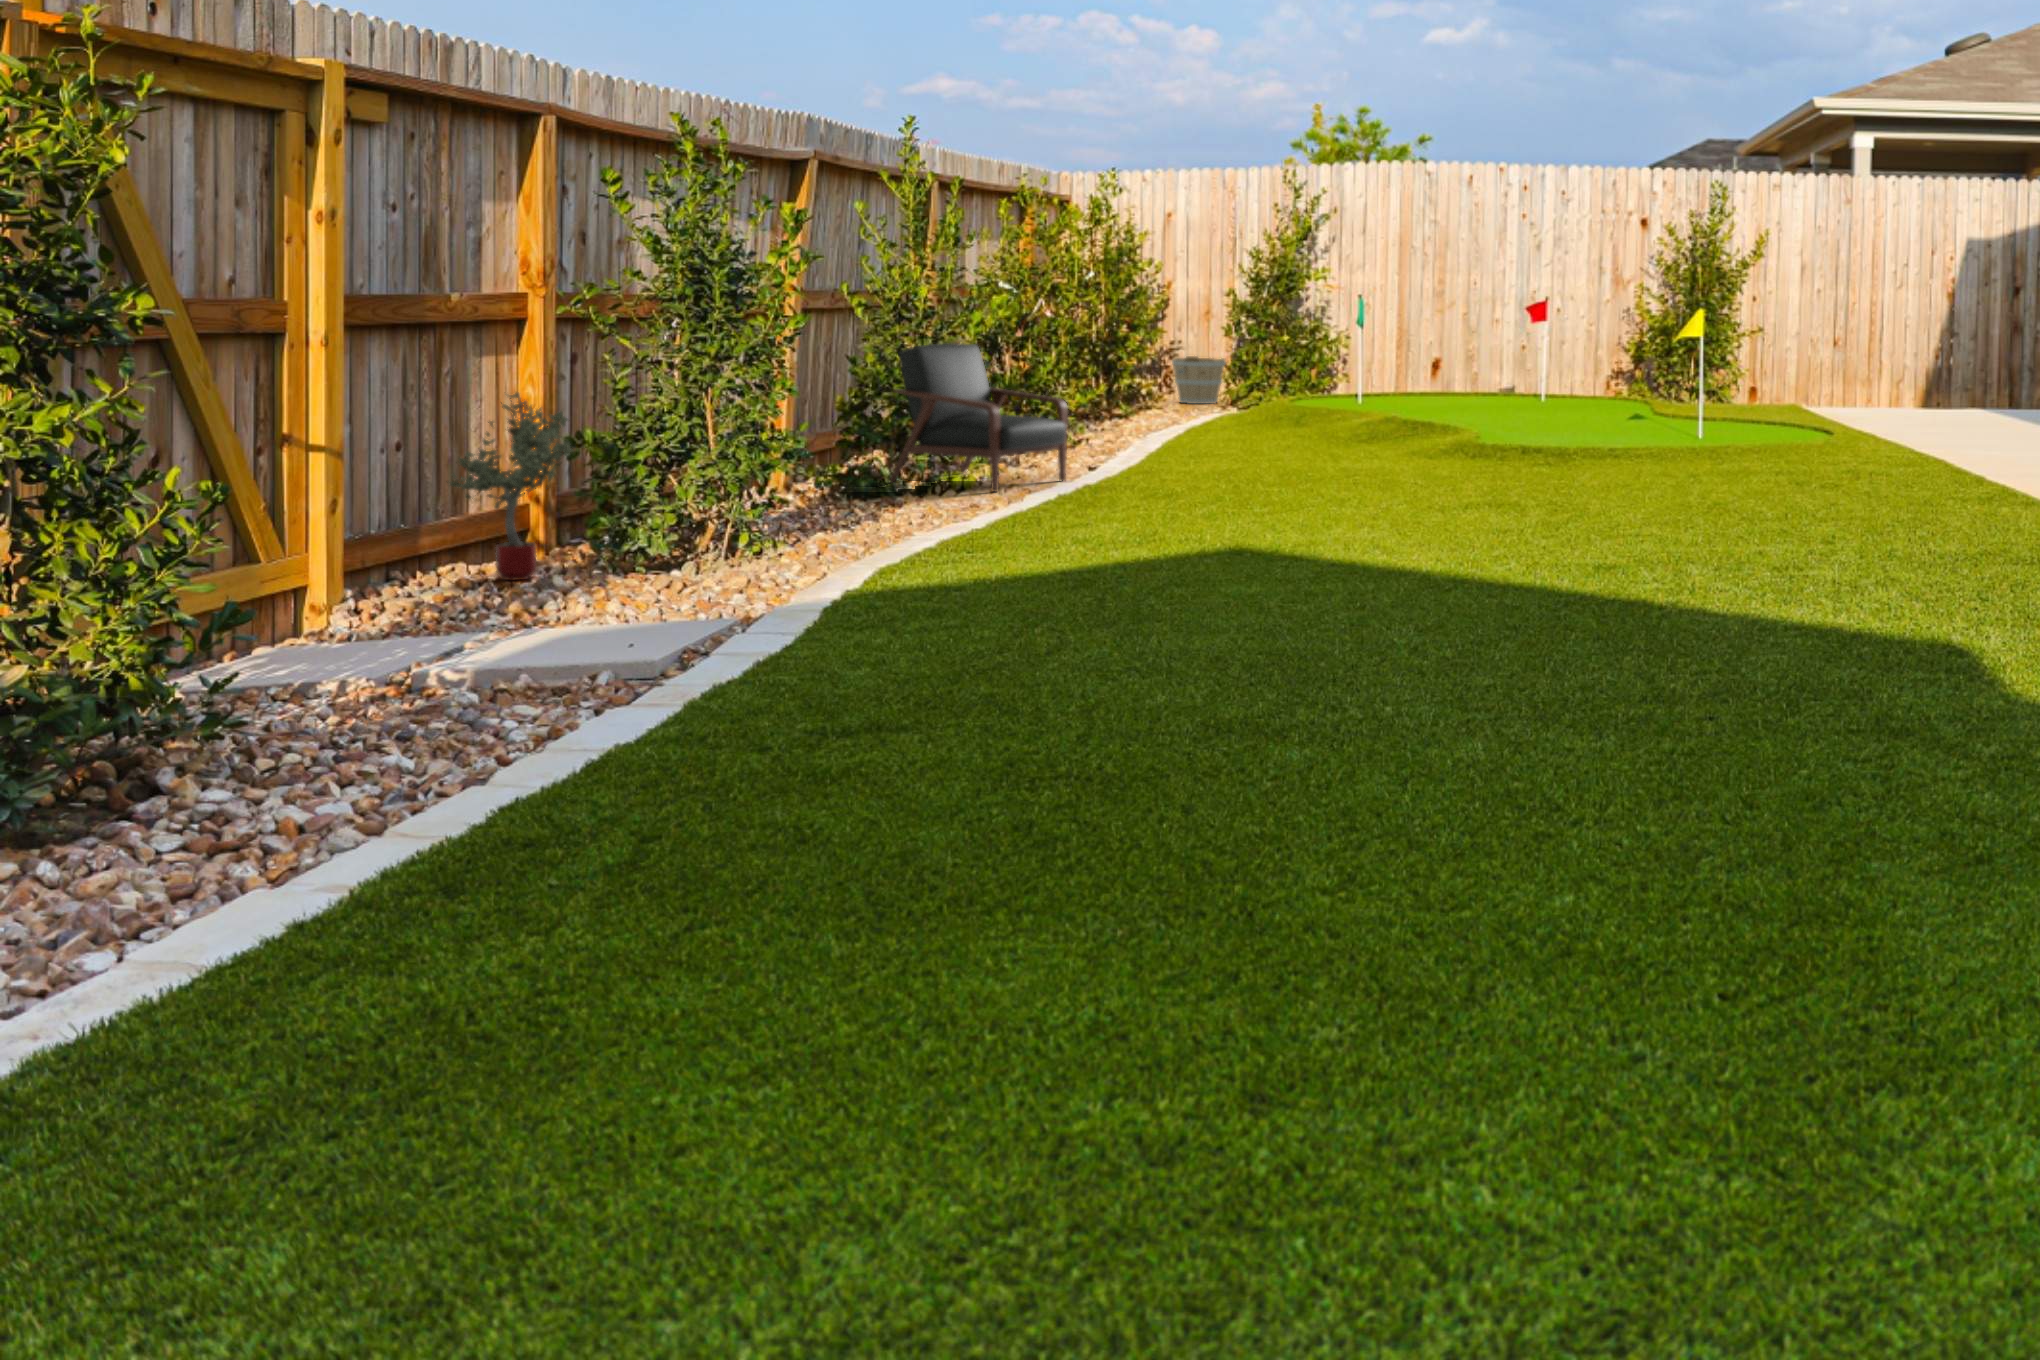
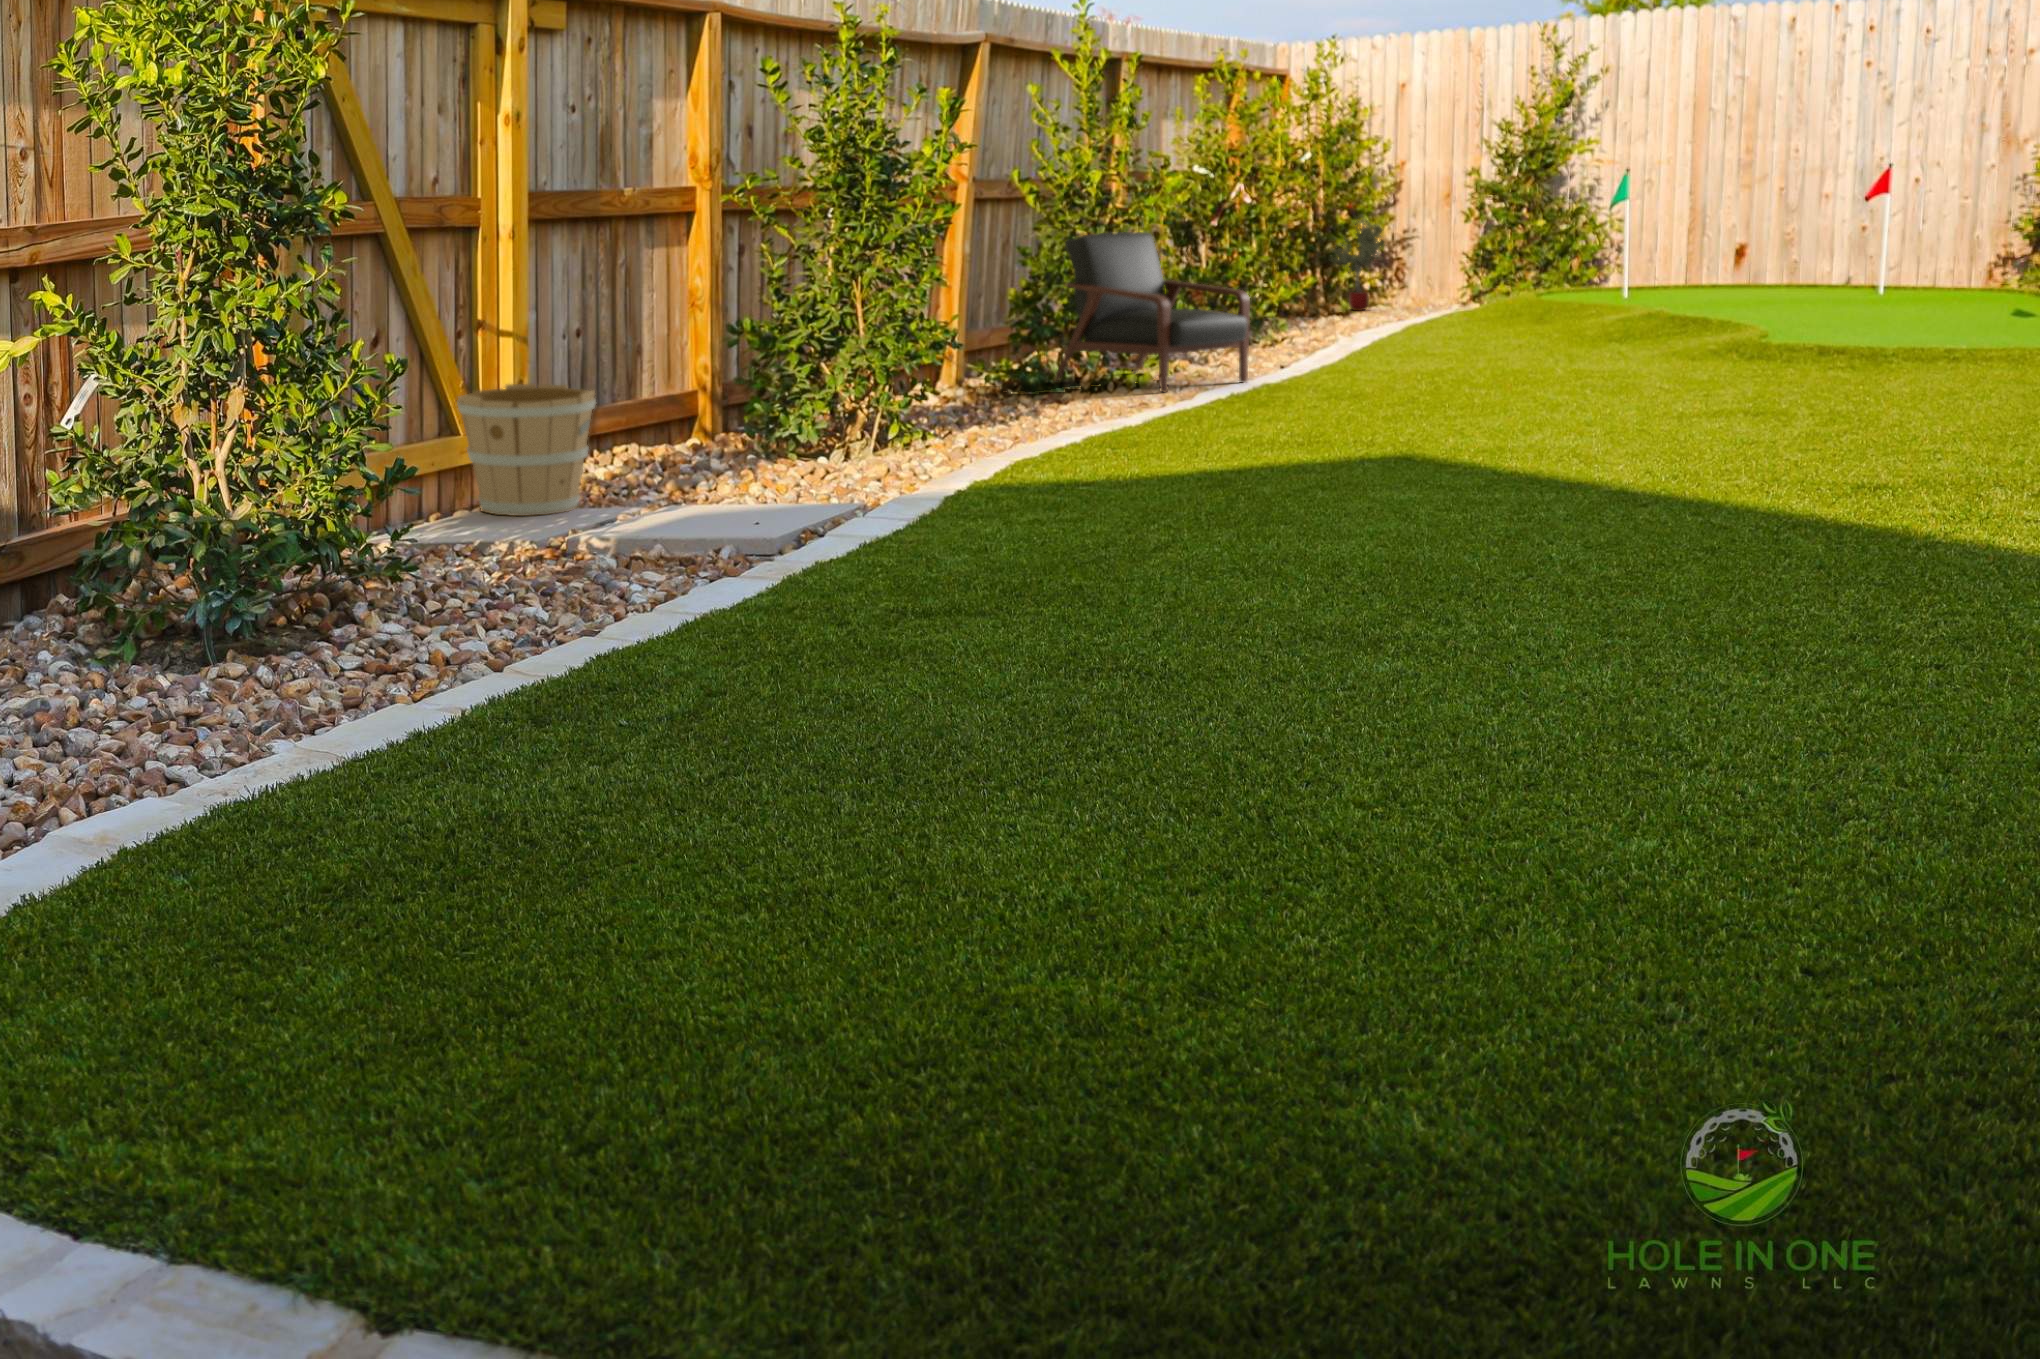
wooden bucket: present [1172,356,1226,404] -> present [457,384,596,516]
potted tree: present [450,393,573,581] -> present [1331,219,1384,311]

